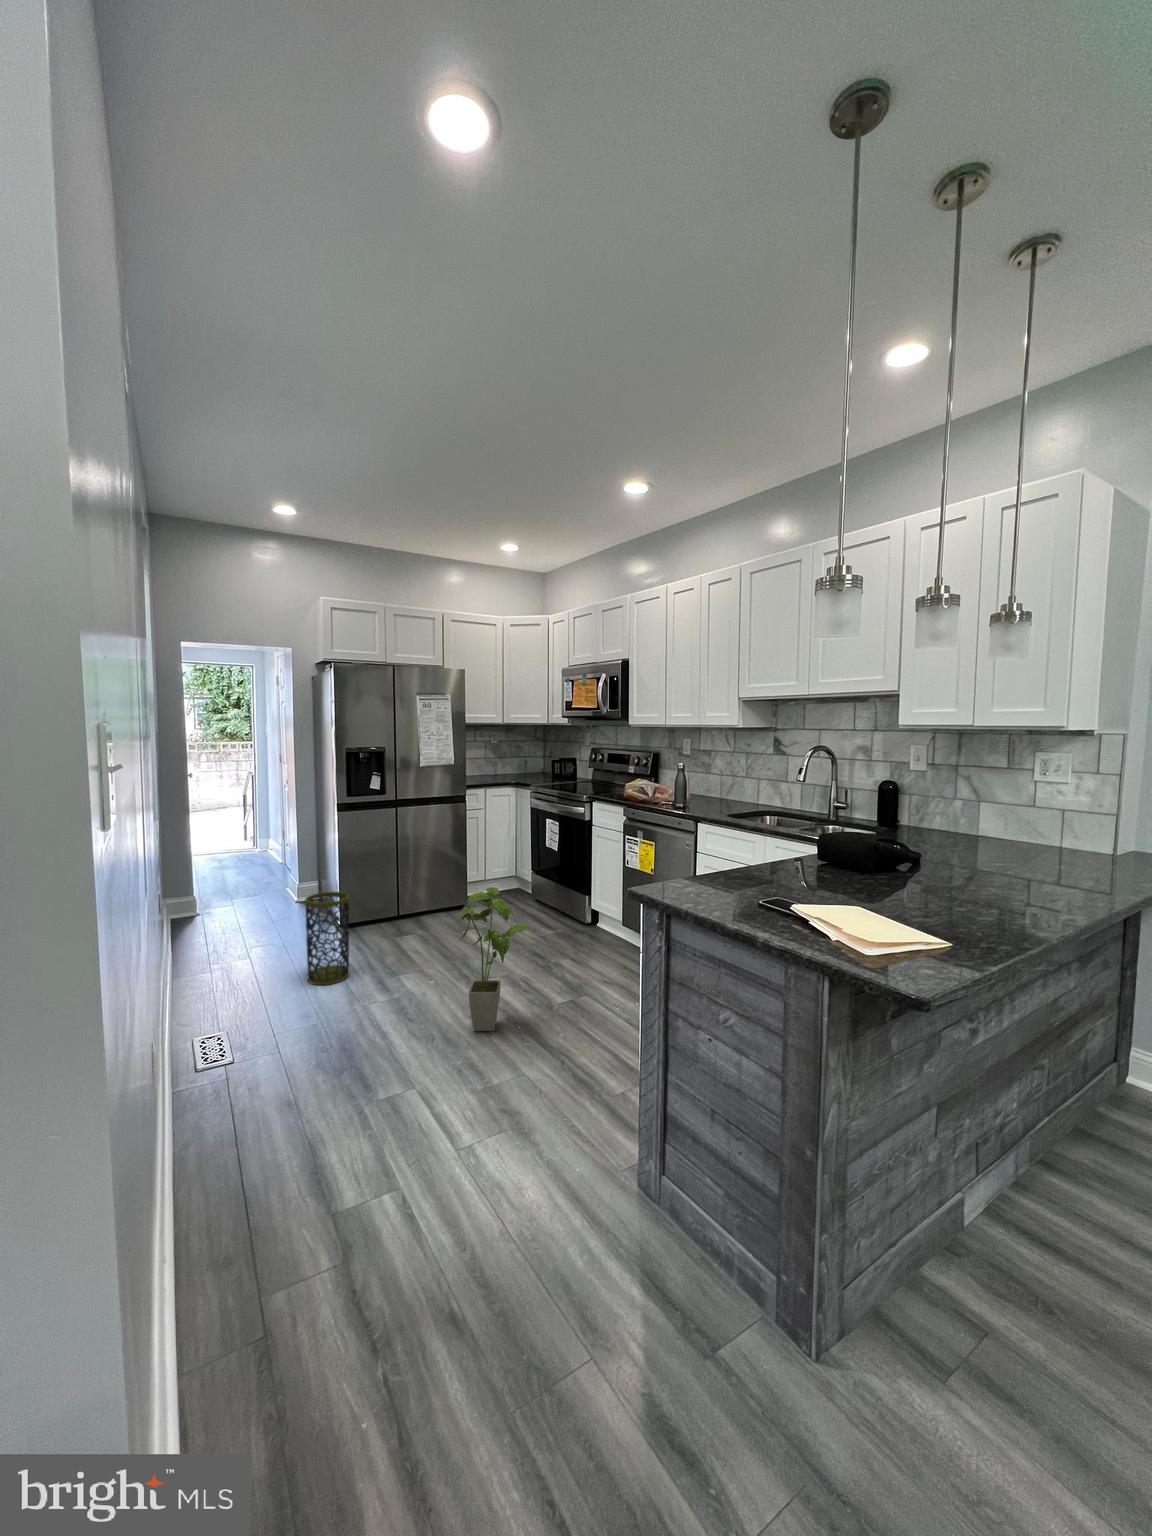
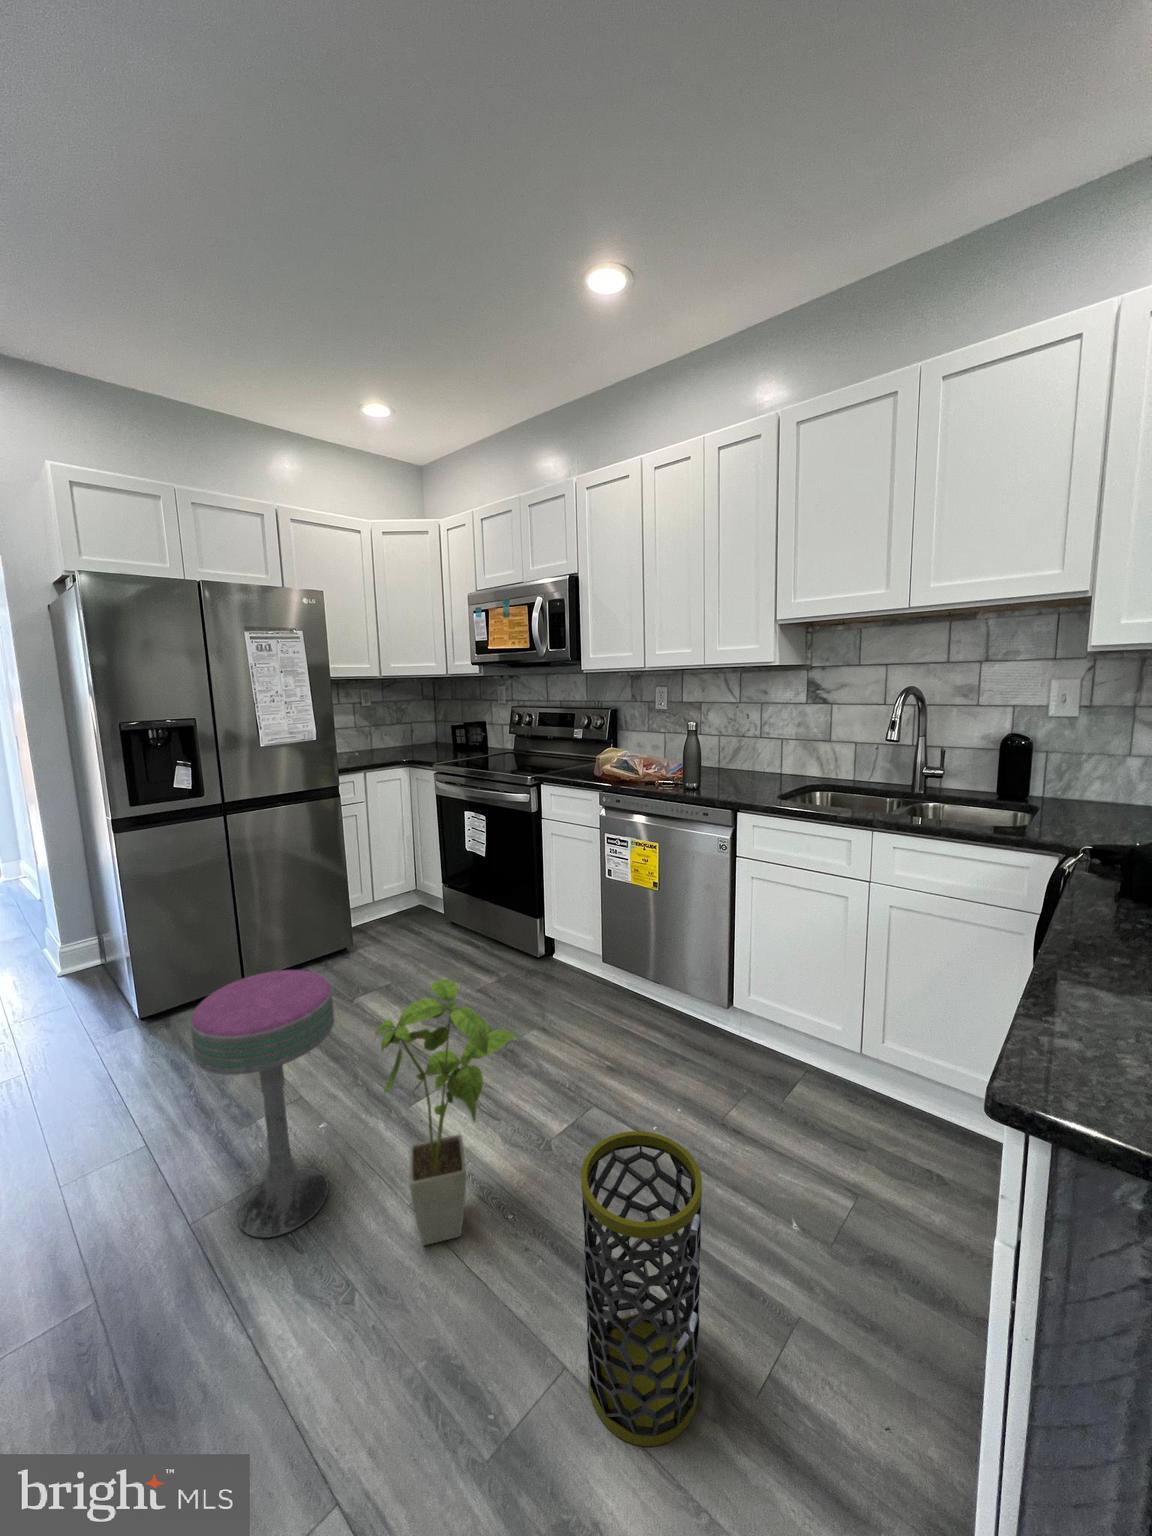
bar stool: none [373,883,441,1017] -> present [190,970,334,1238]
trash can: present [305,892,350,985] -> present [581,1131,702,1446]

